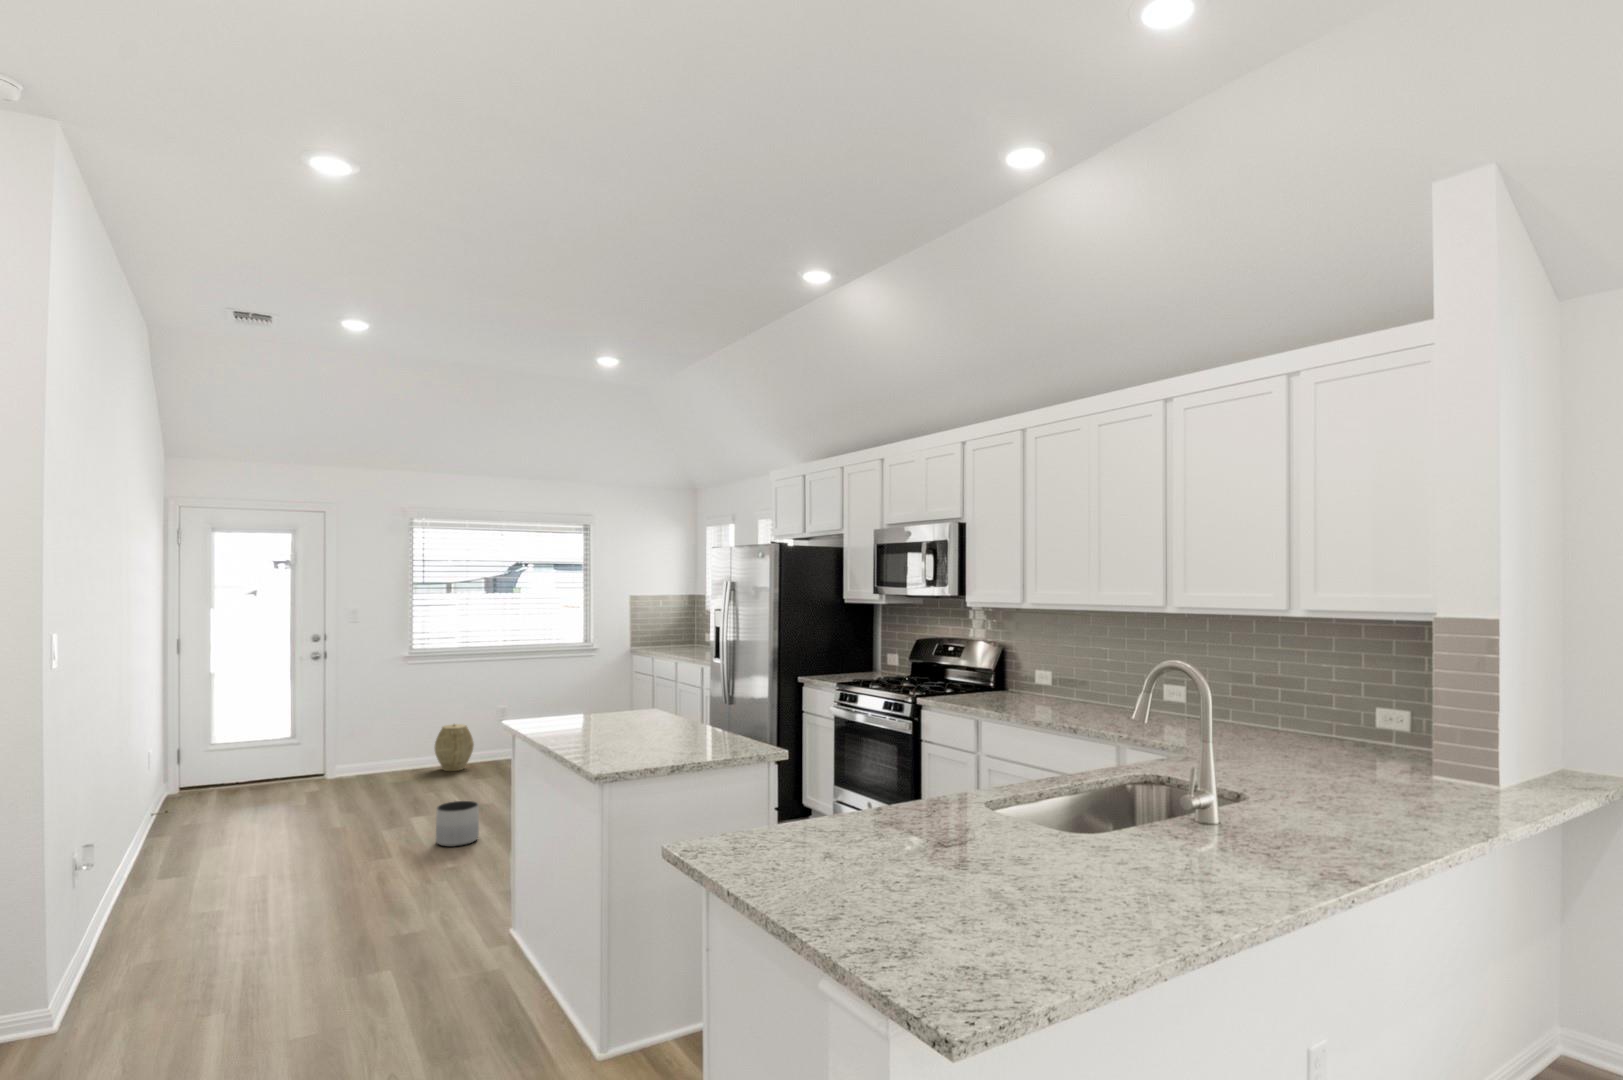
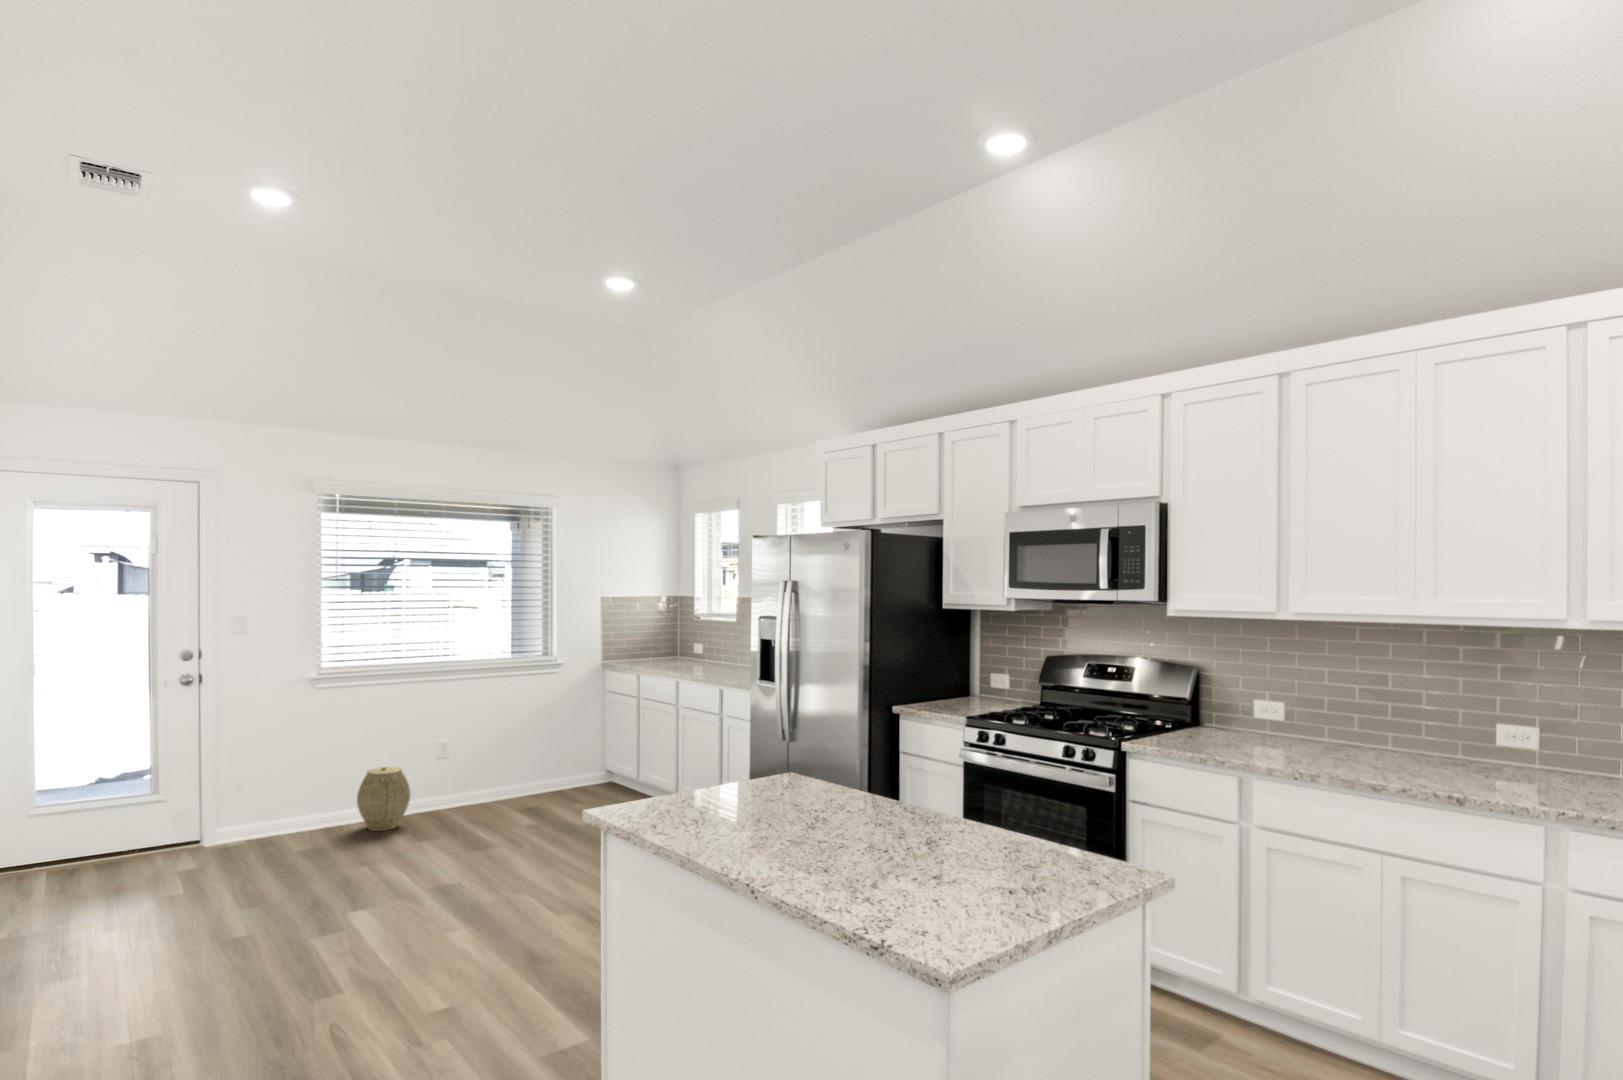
planter: present [436,801,479,847] -> none [401,896,465,969]

